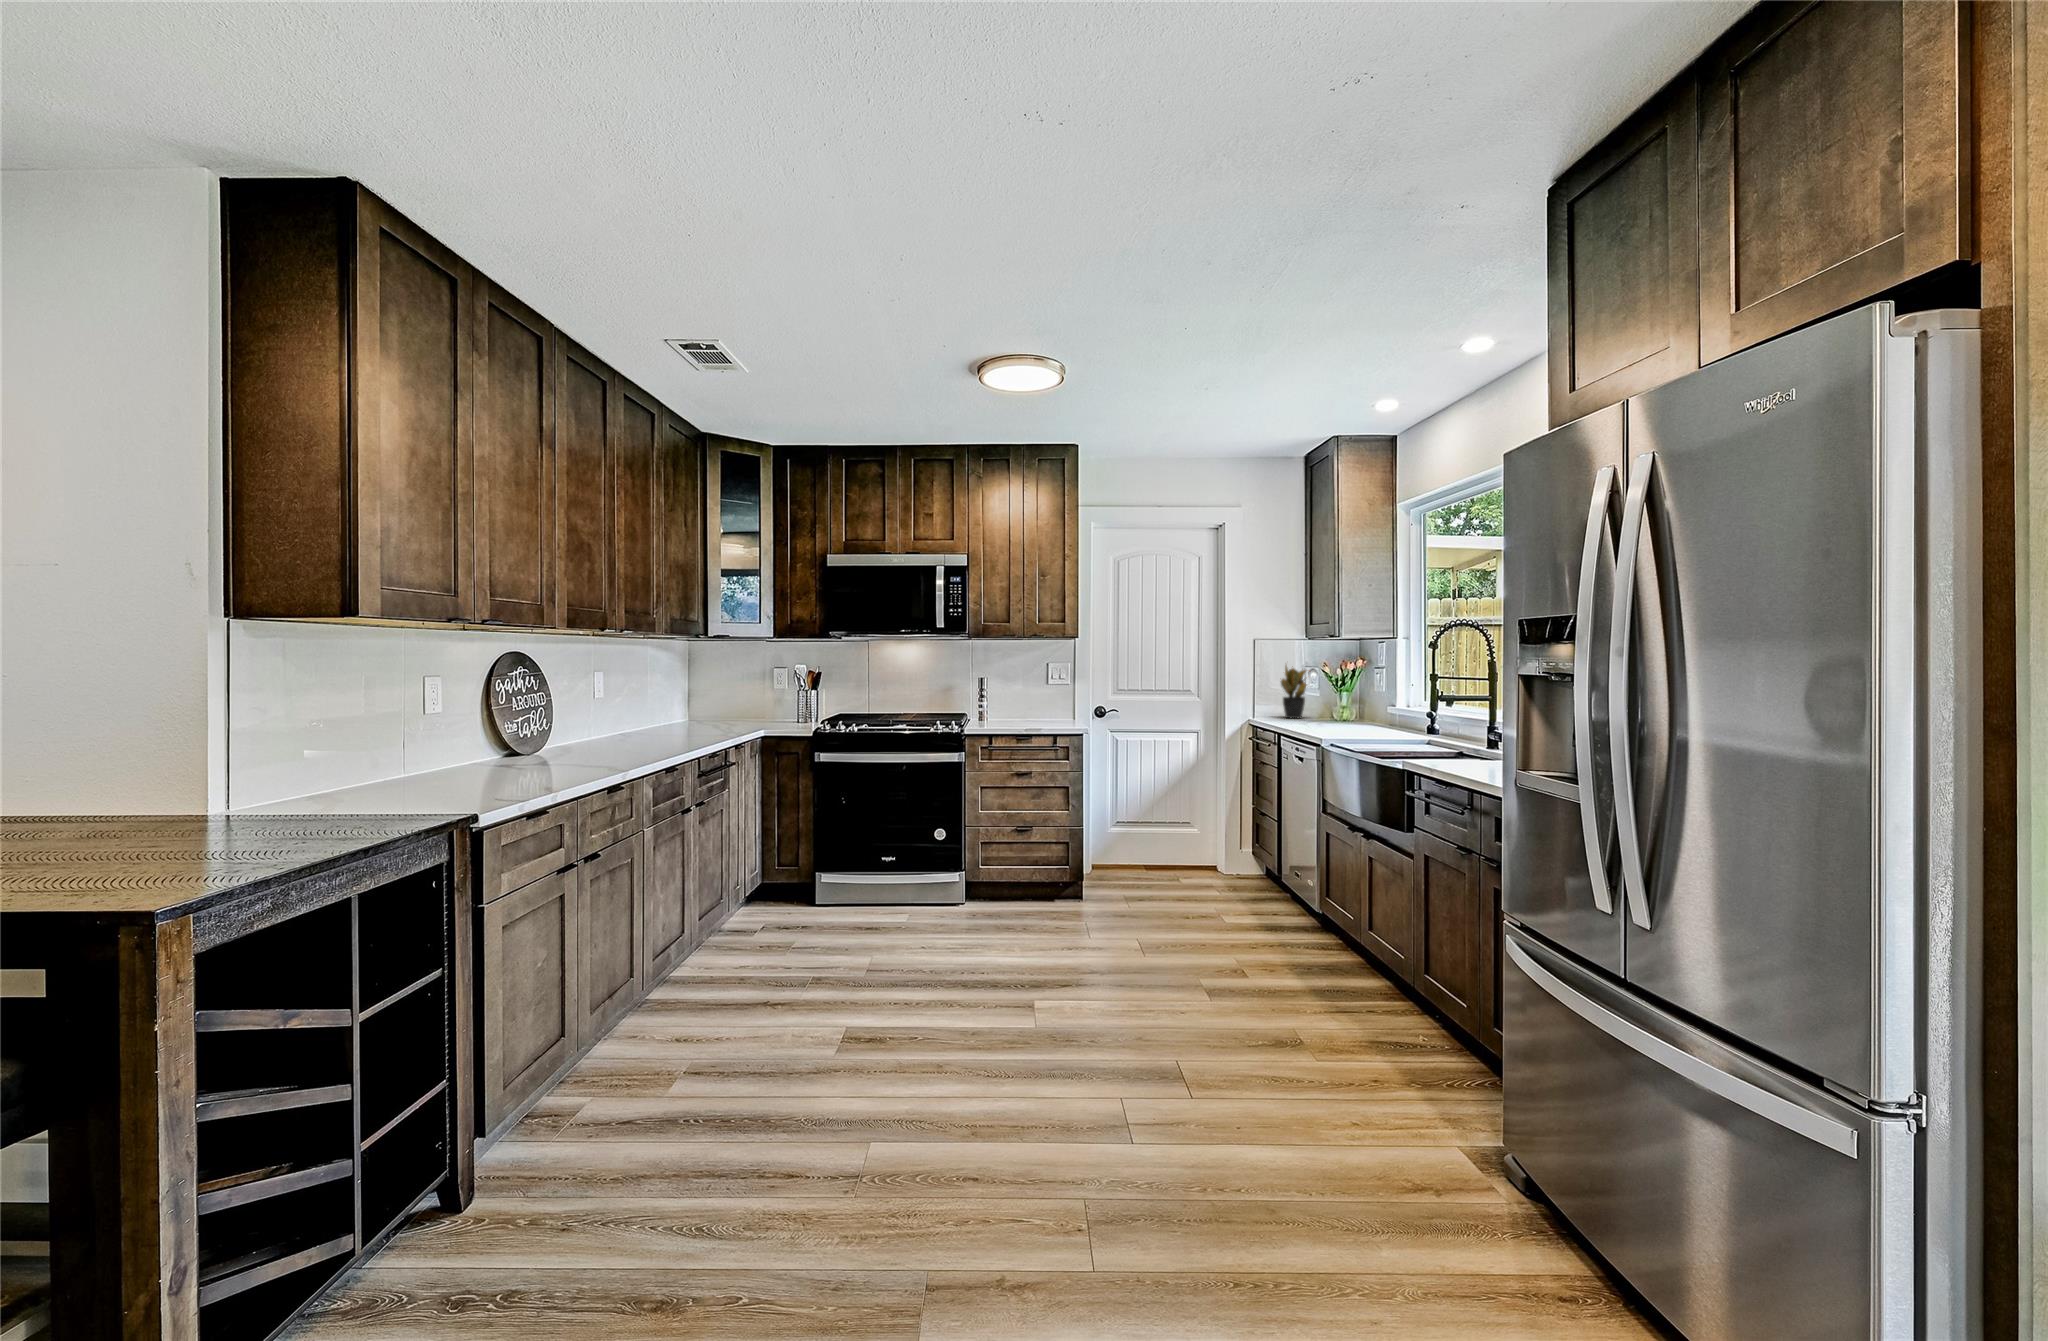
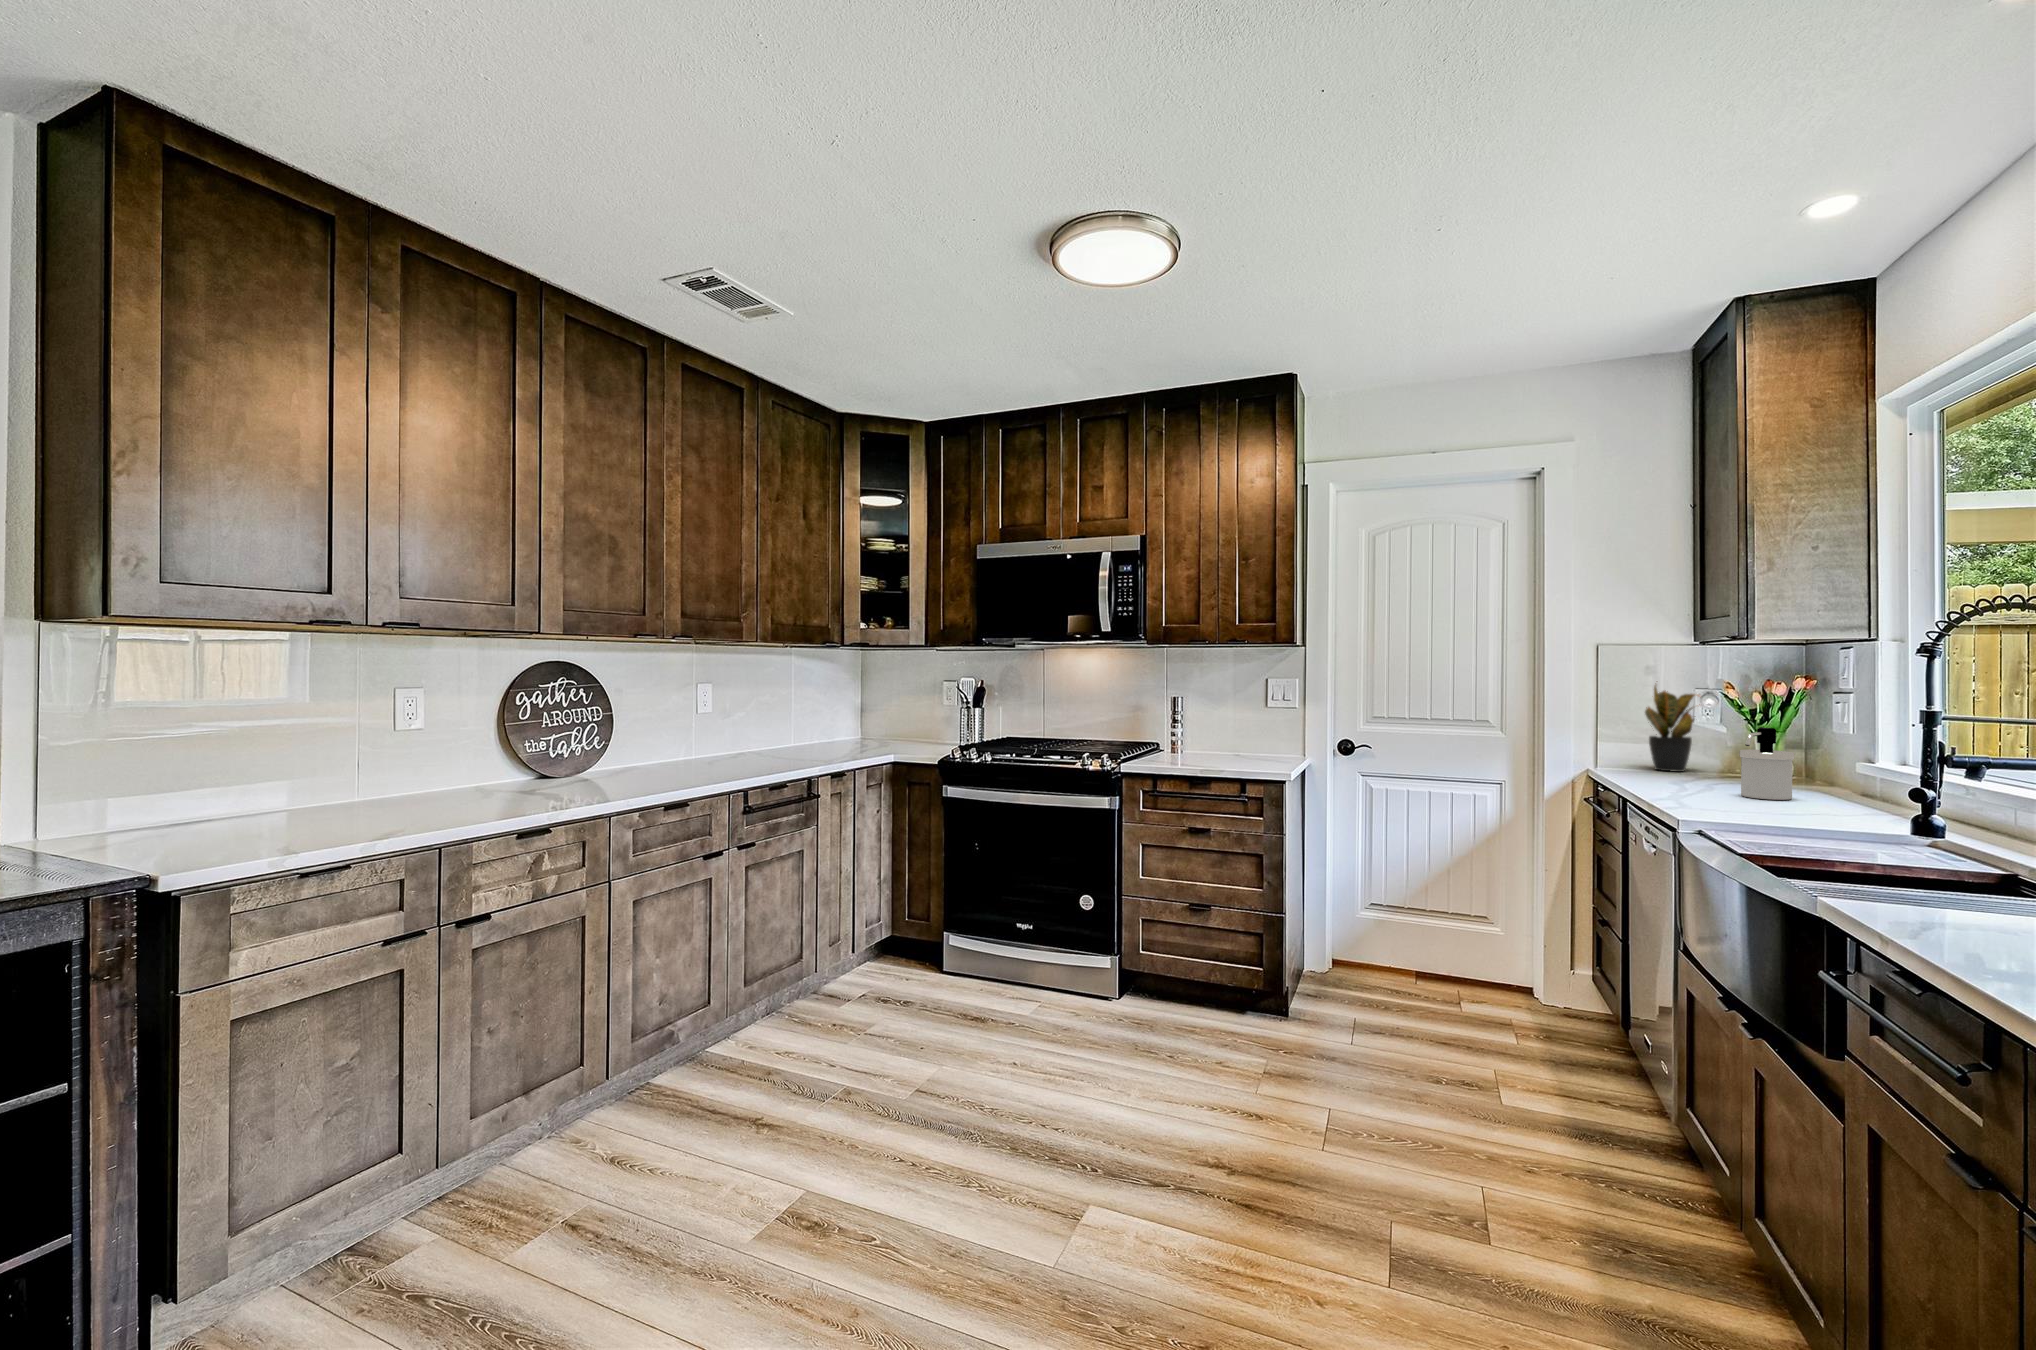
soap dispenser: none [1338,688,1364,729] -> present [1739,728,1794,800]

